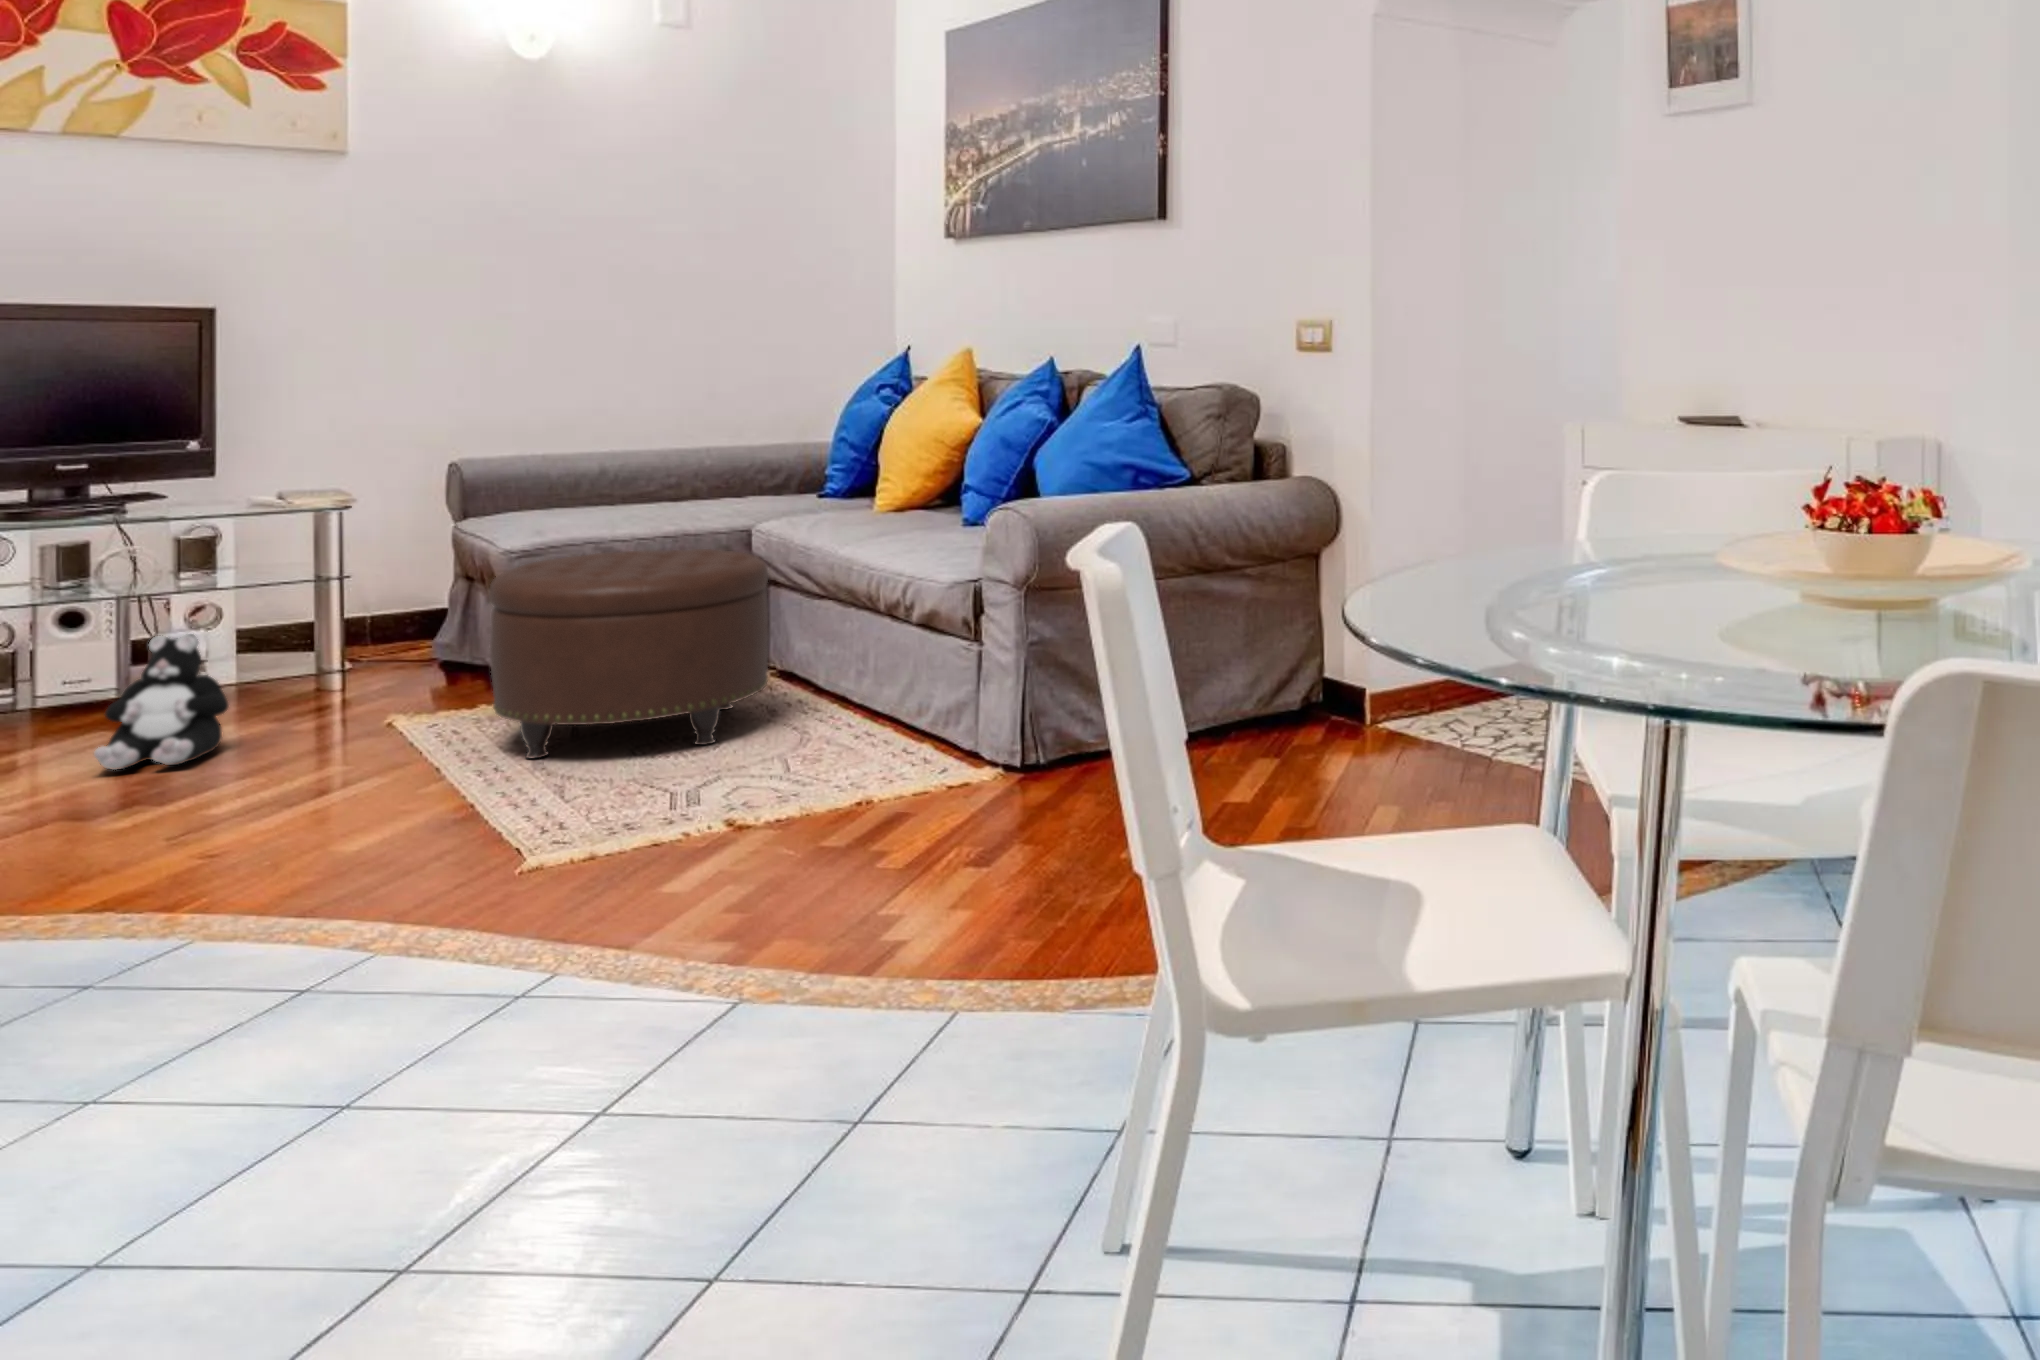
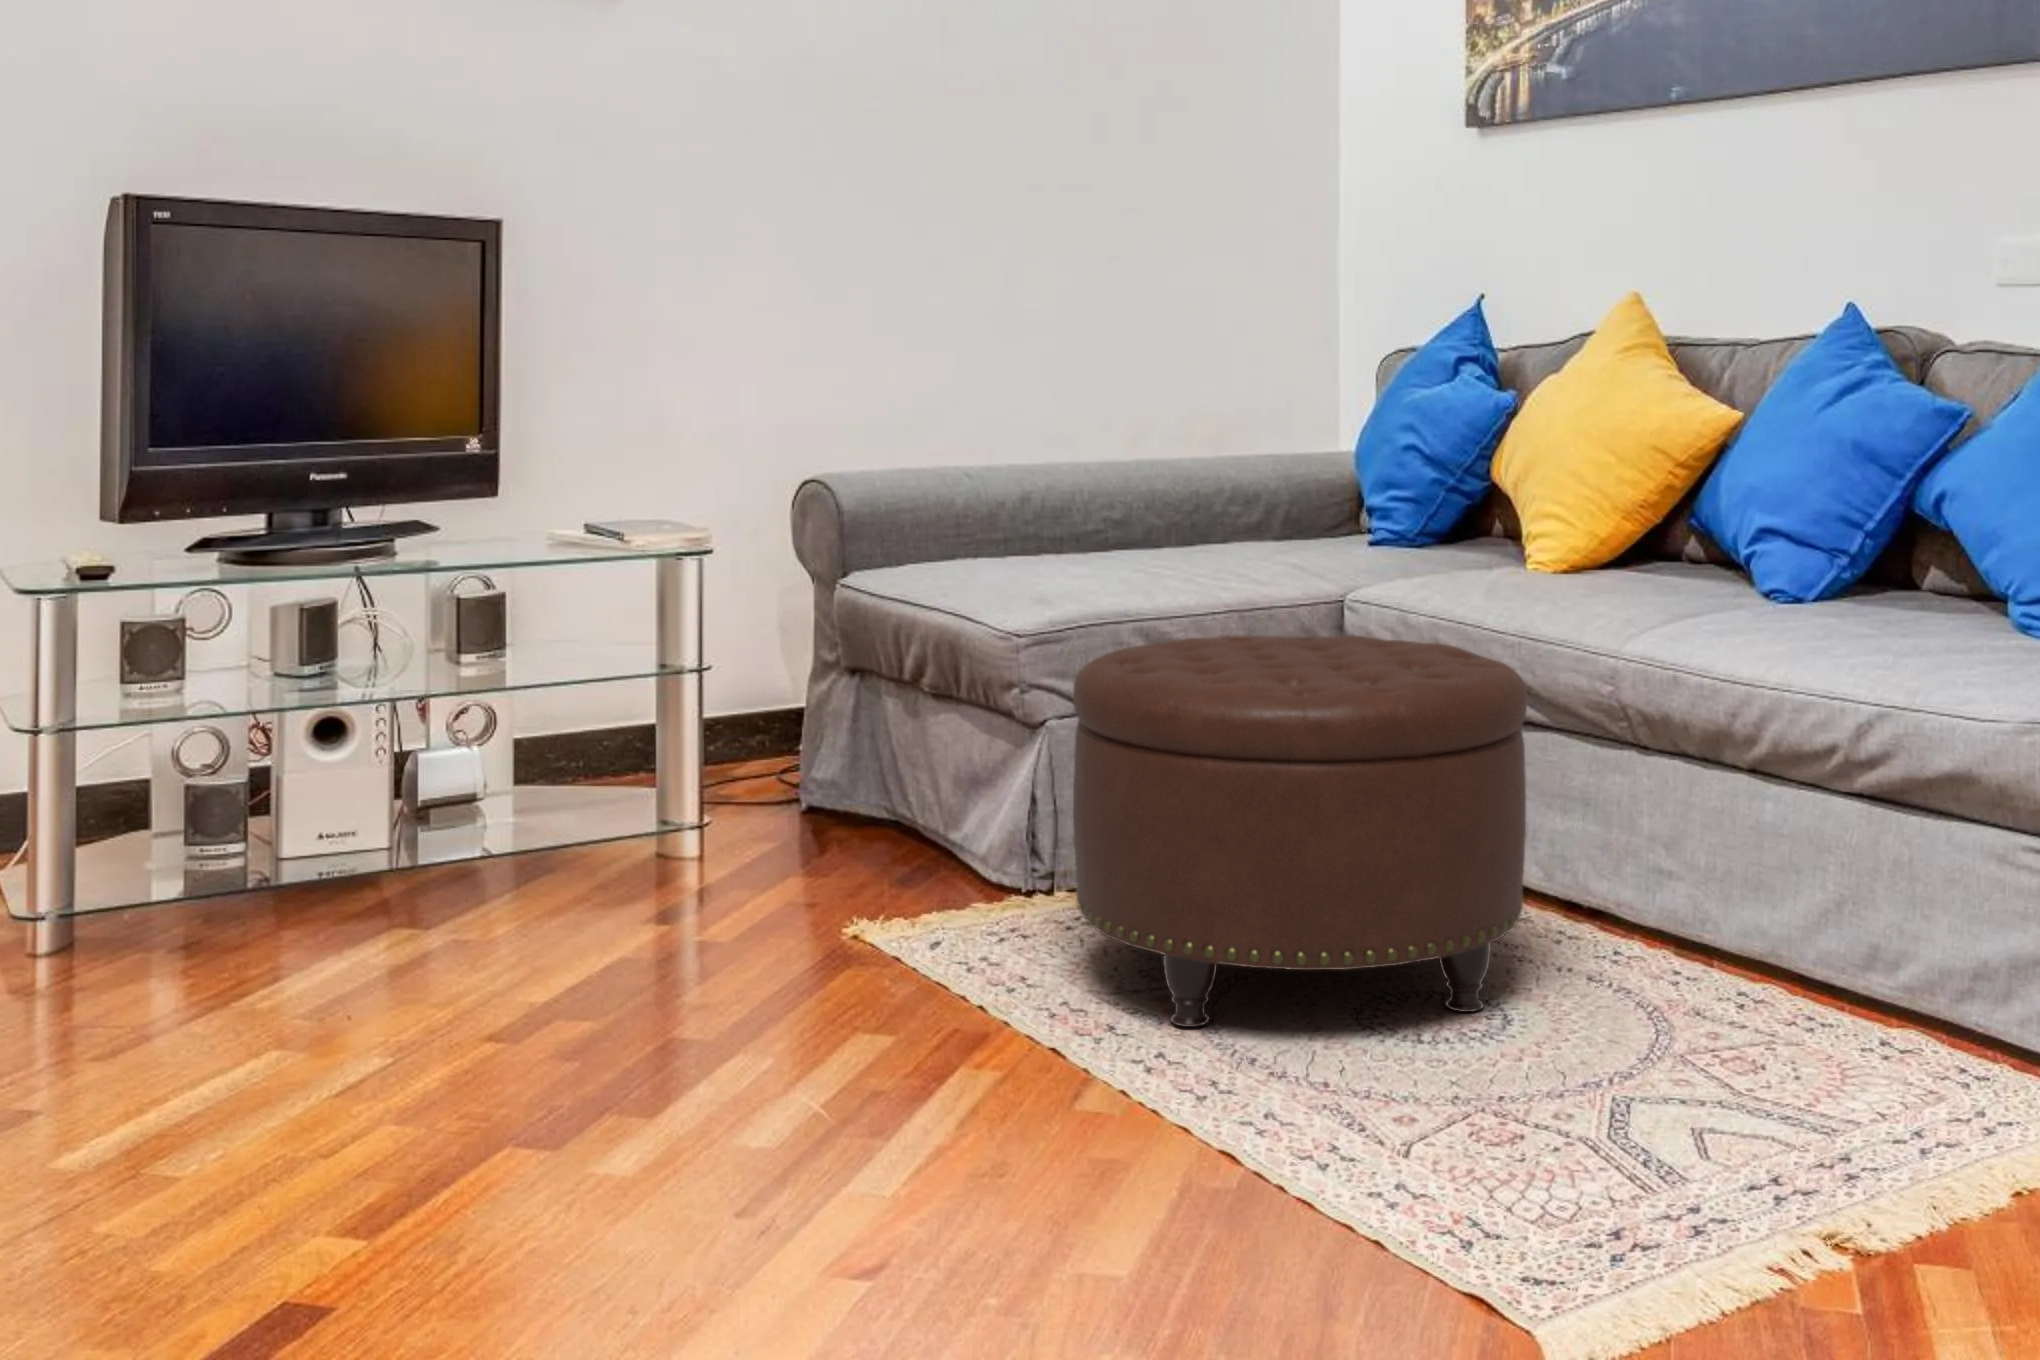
plush toy: present [94,634,228,770] -> none [451,766,637,1013]

